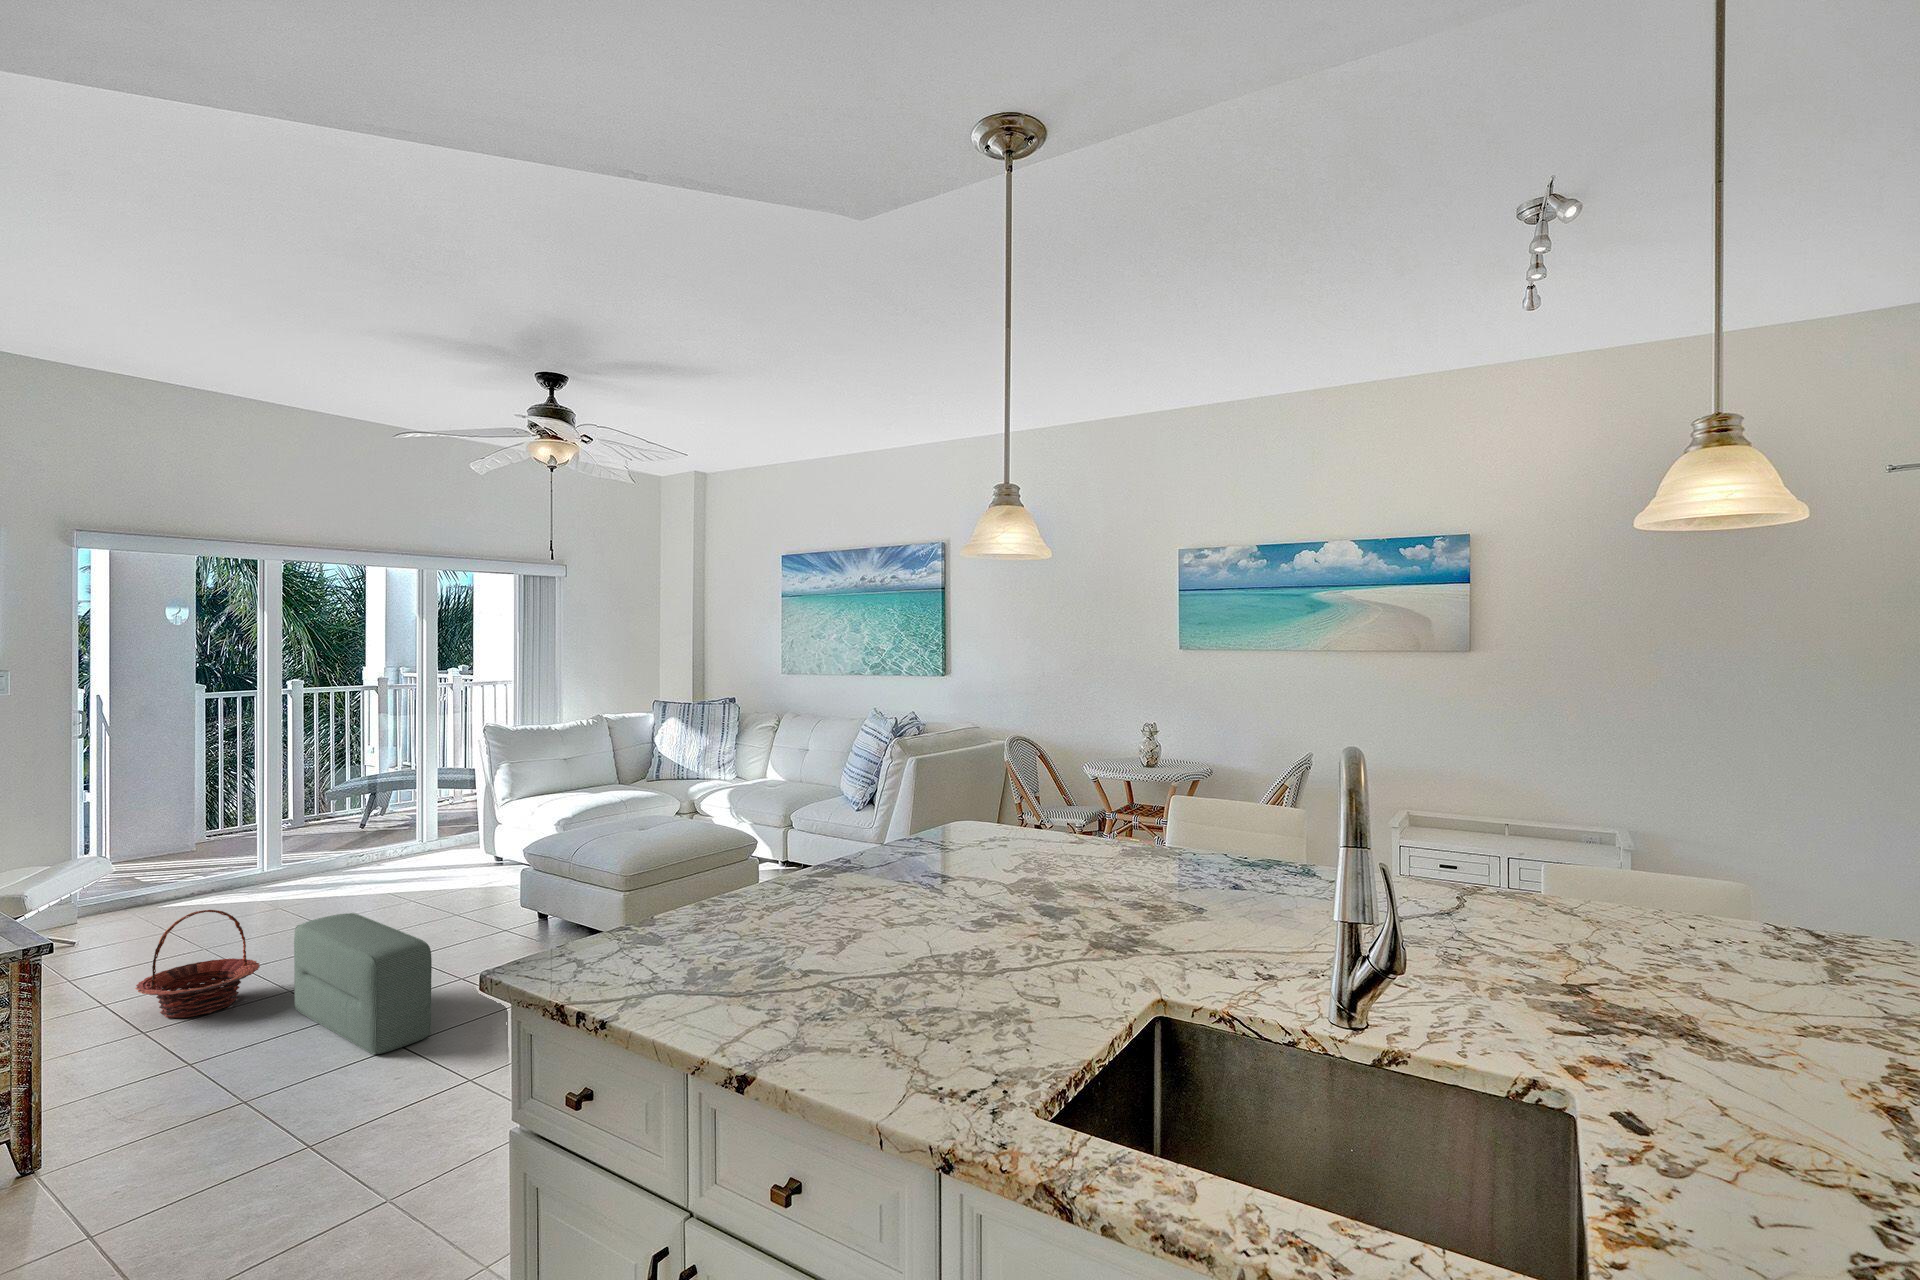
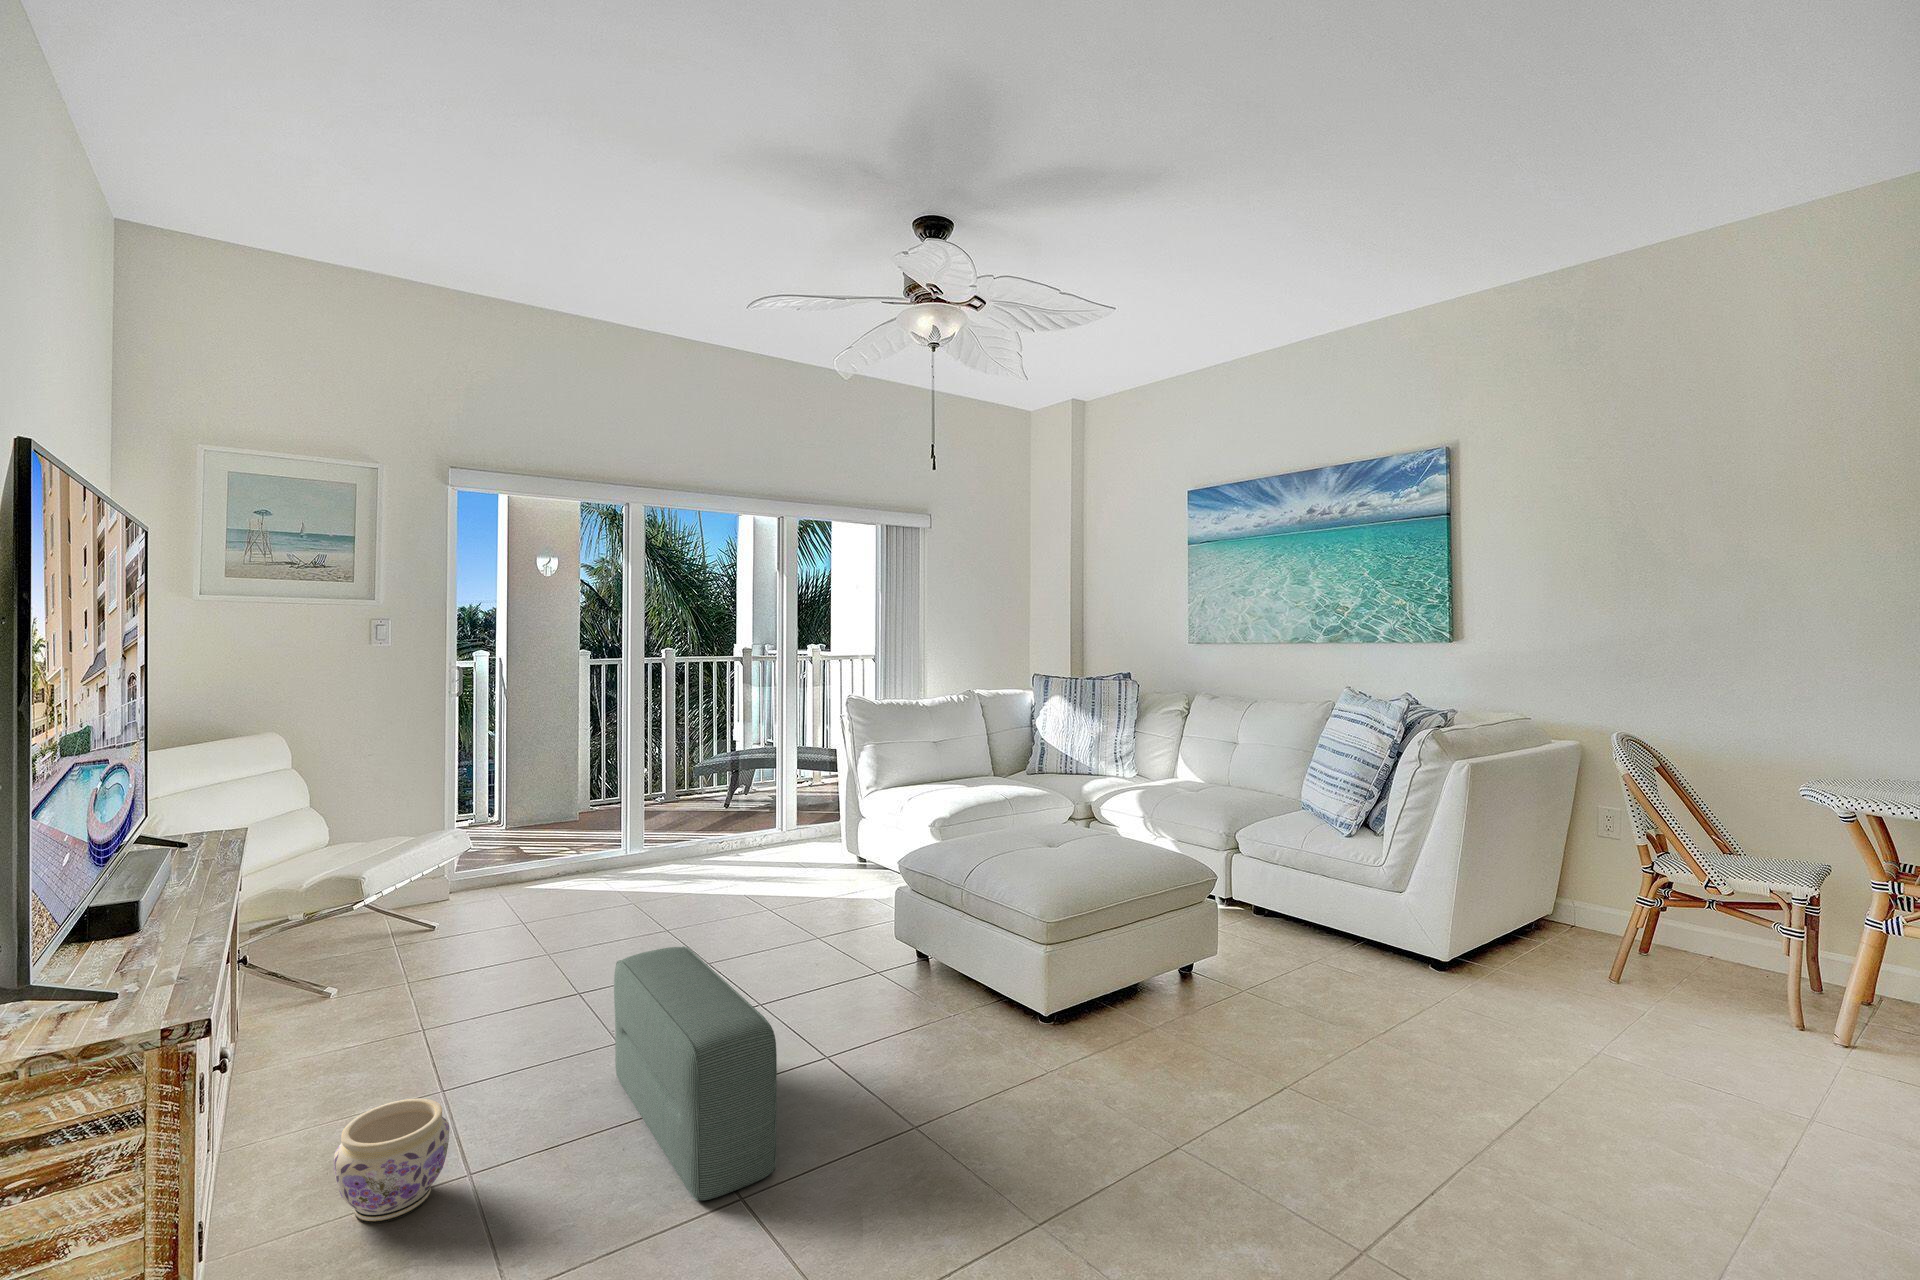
basket: present [135,910,260,1018] -> none [445,923,586,1066]
planter: none [88,1020,178,1099] -> present [333,1098,449,1223]

